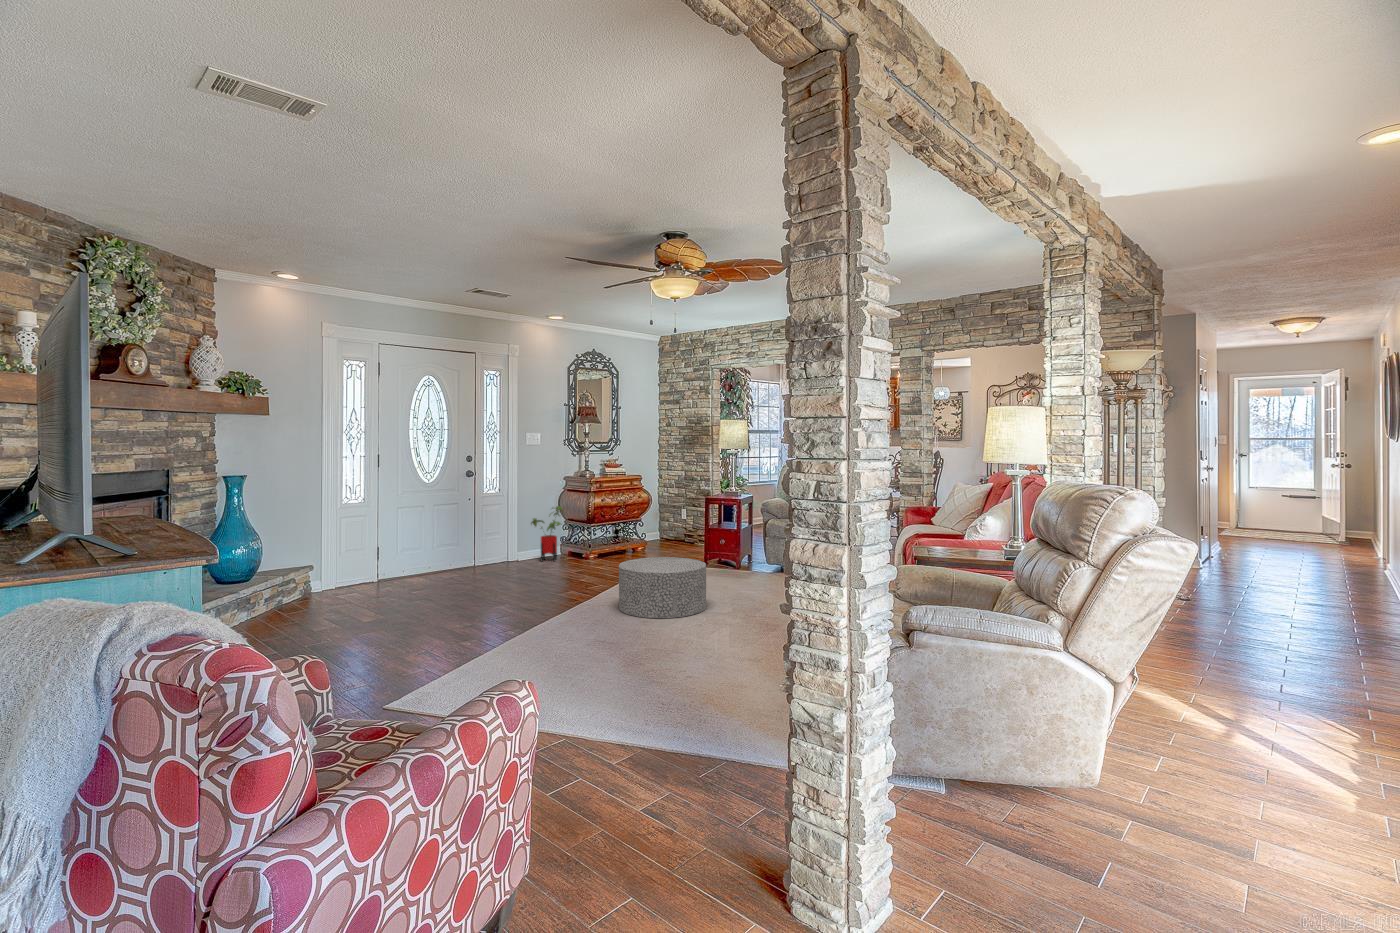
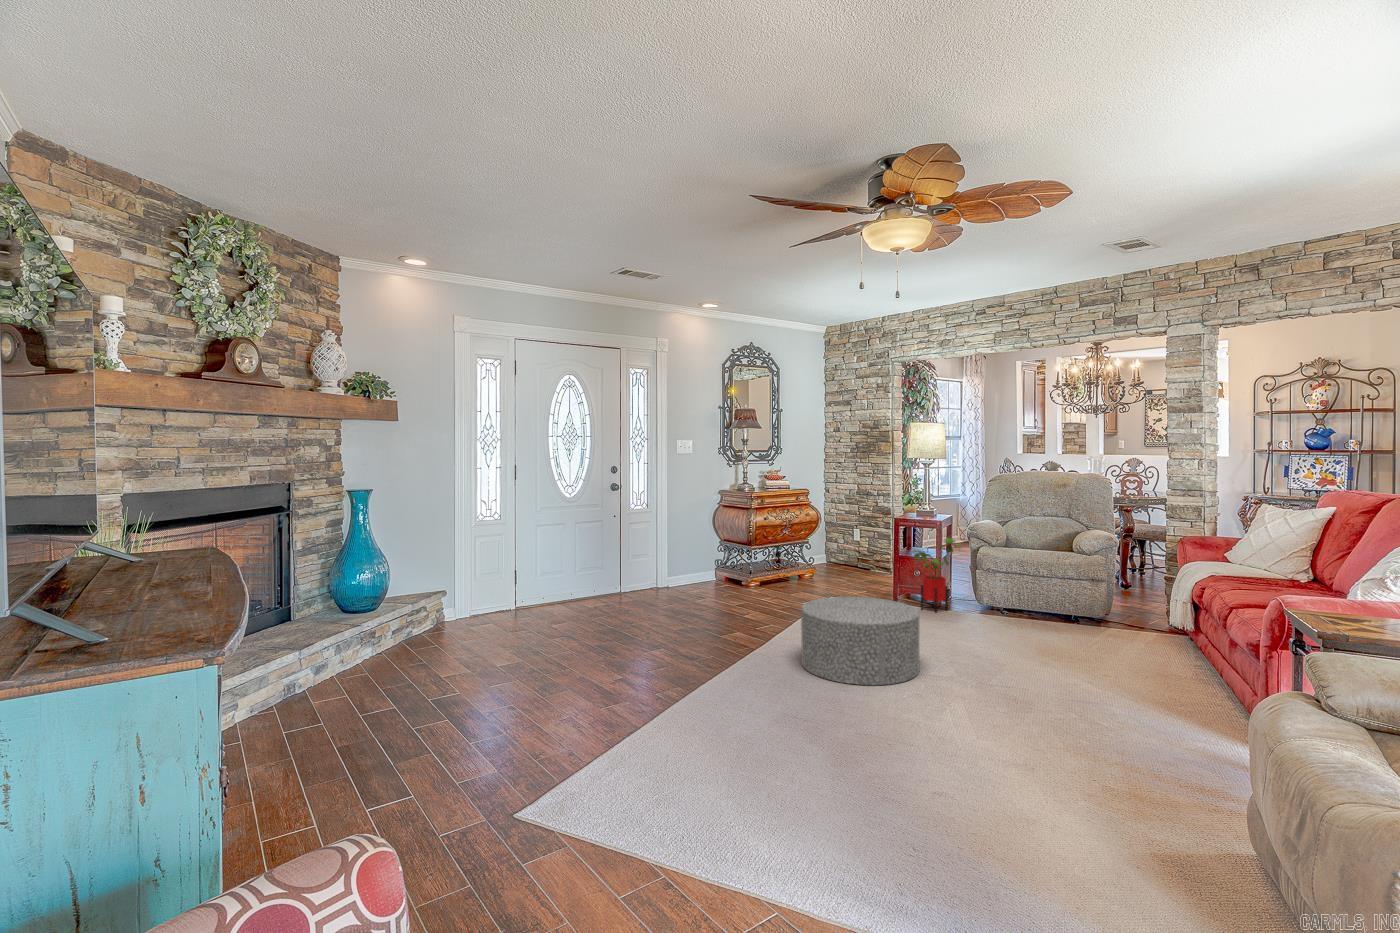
house plant: present [531,506,562,561] -> present [913,538,959,613]

